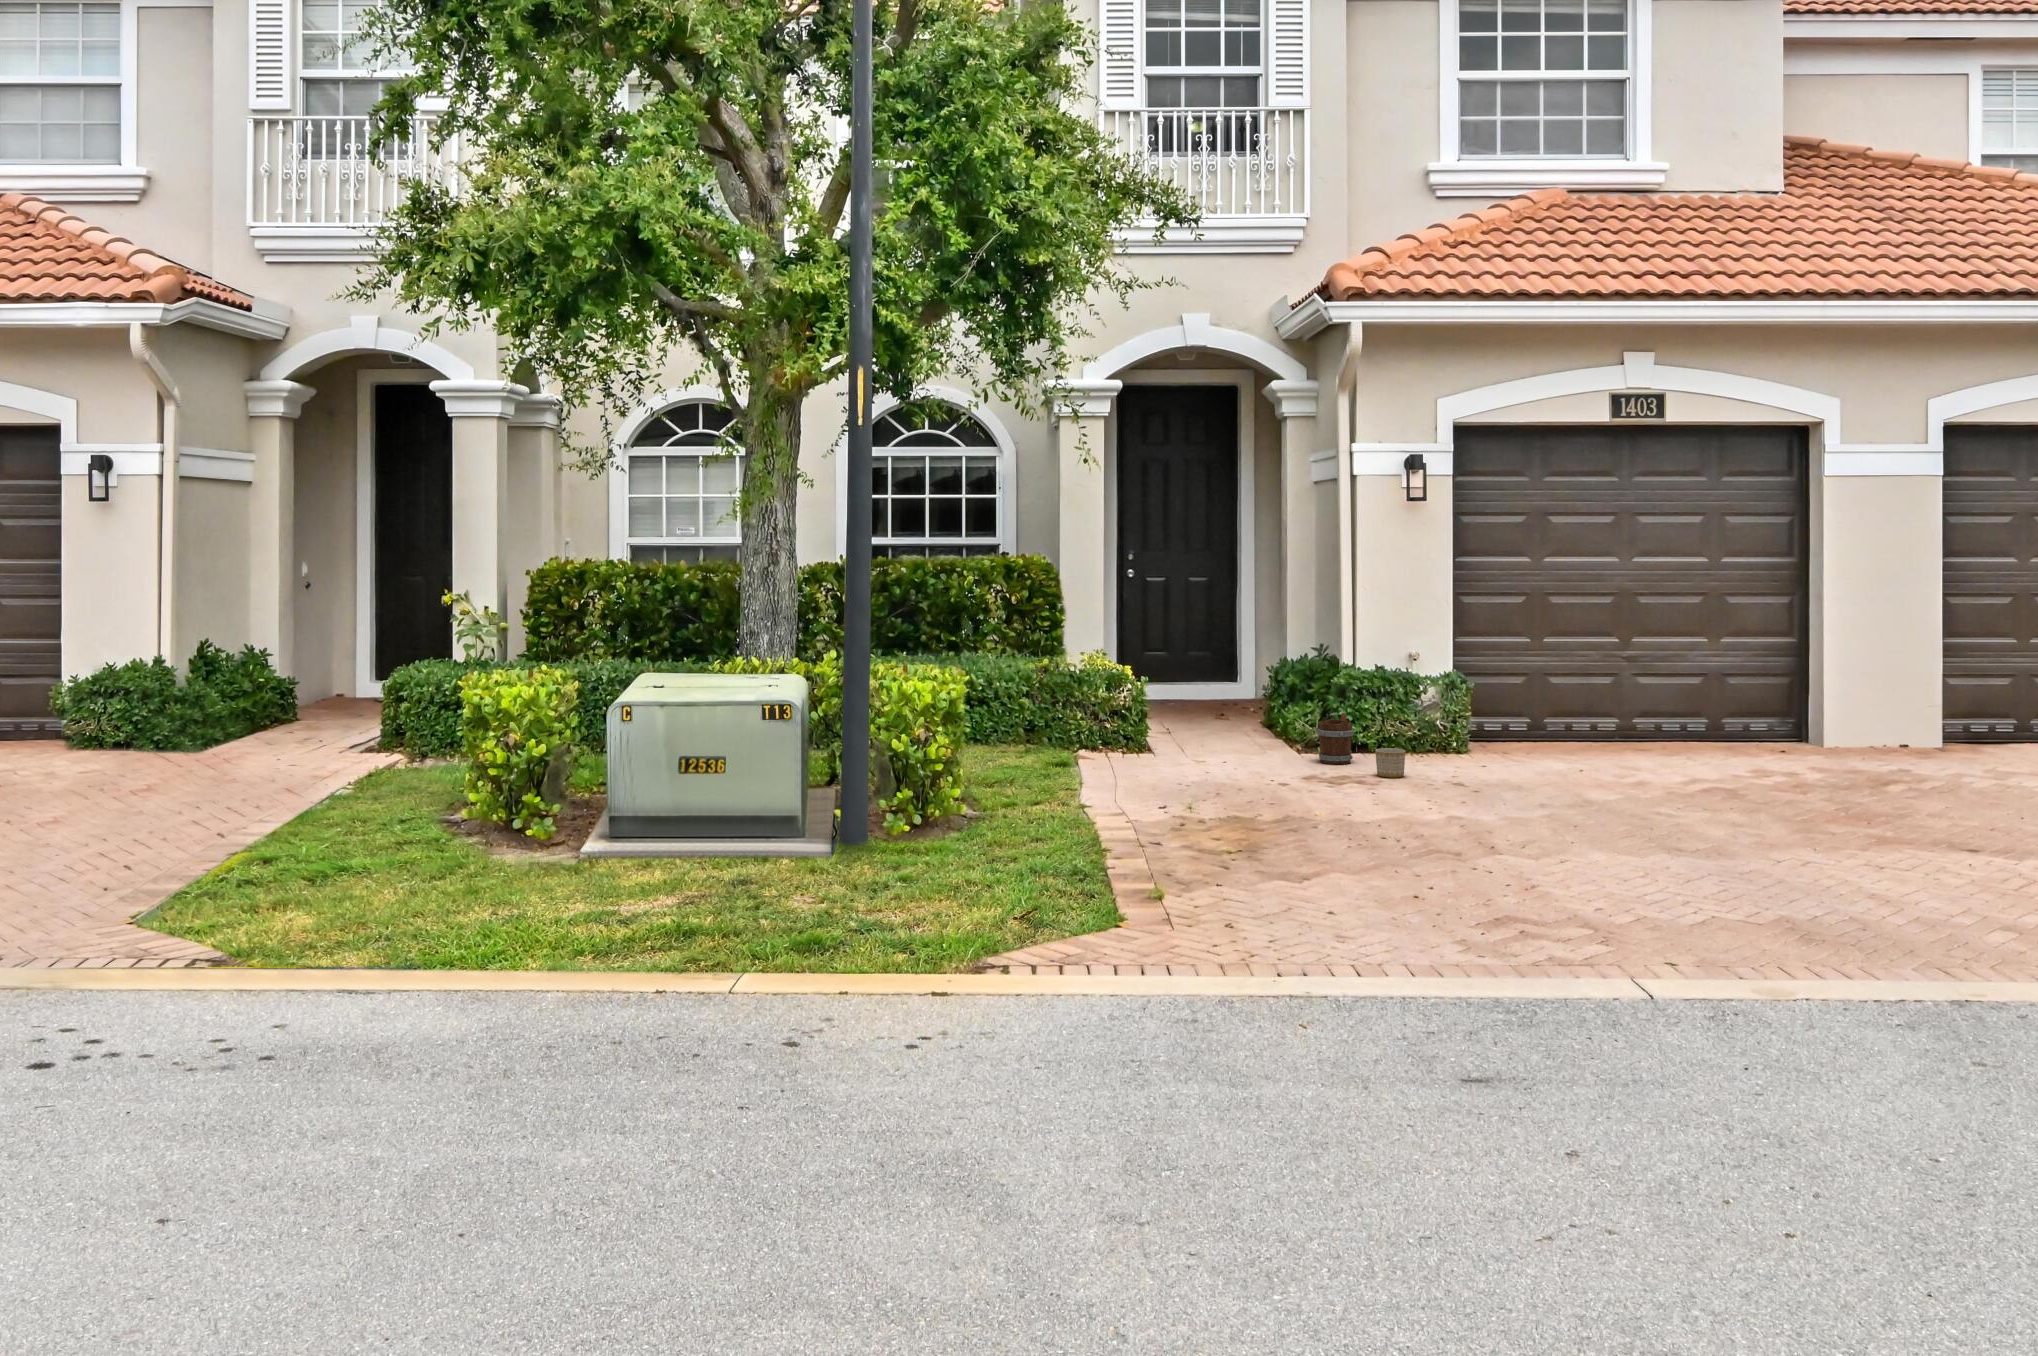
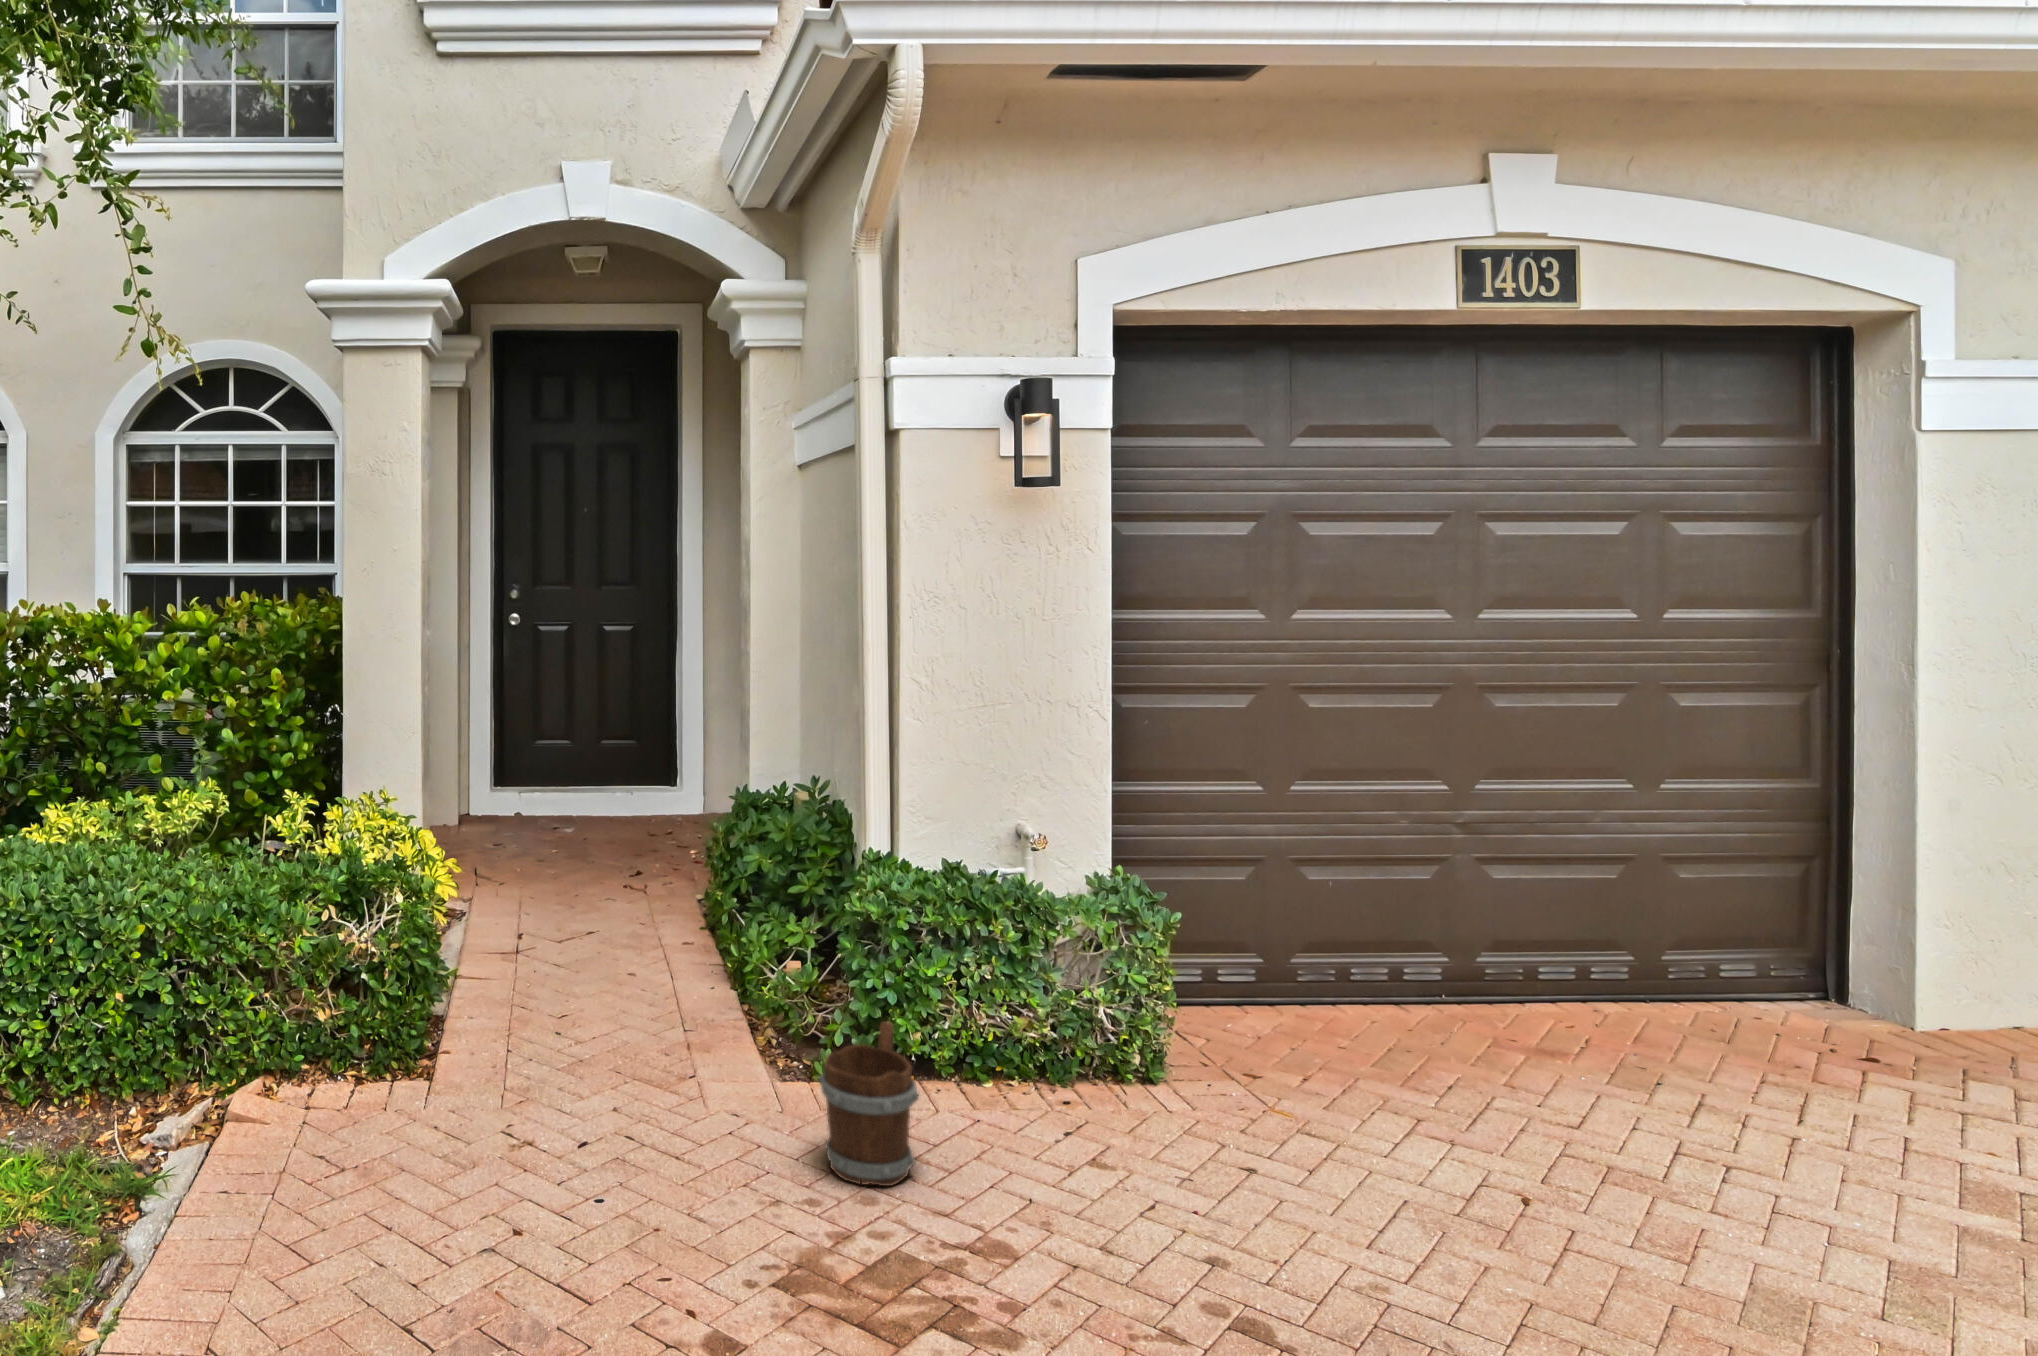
planter: present [1375,748,1405,778] -> none [996,1191,1086,1306]

